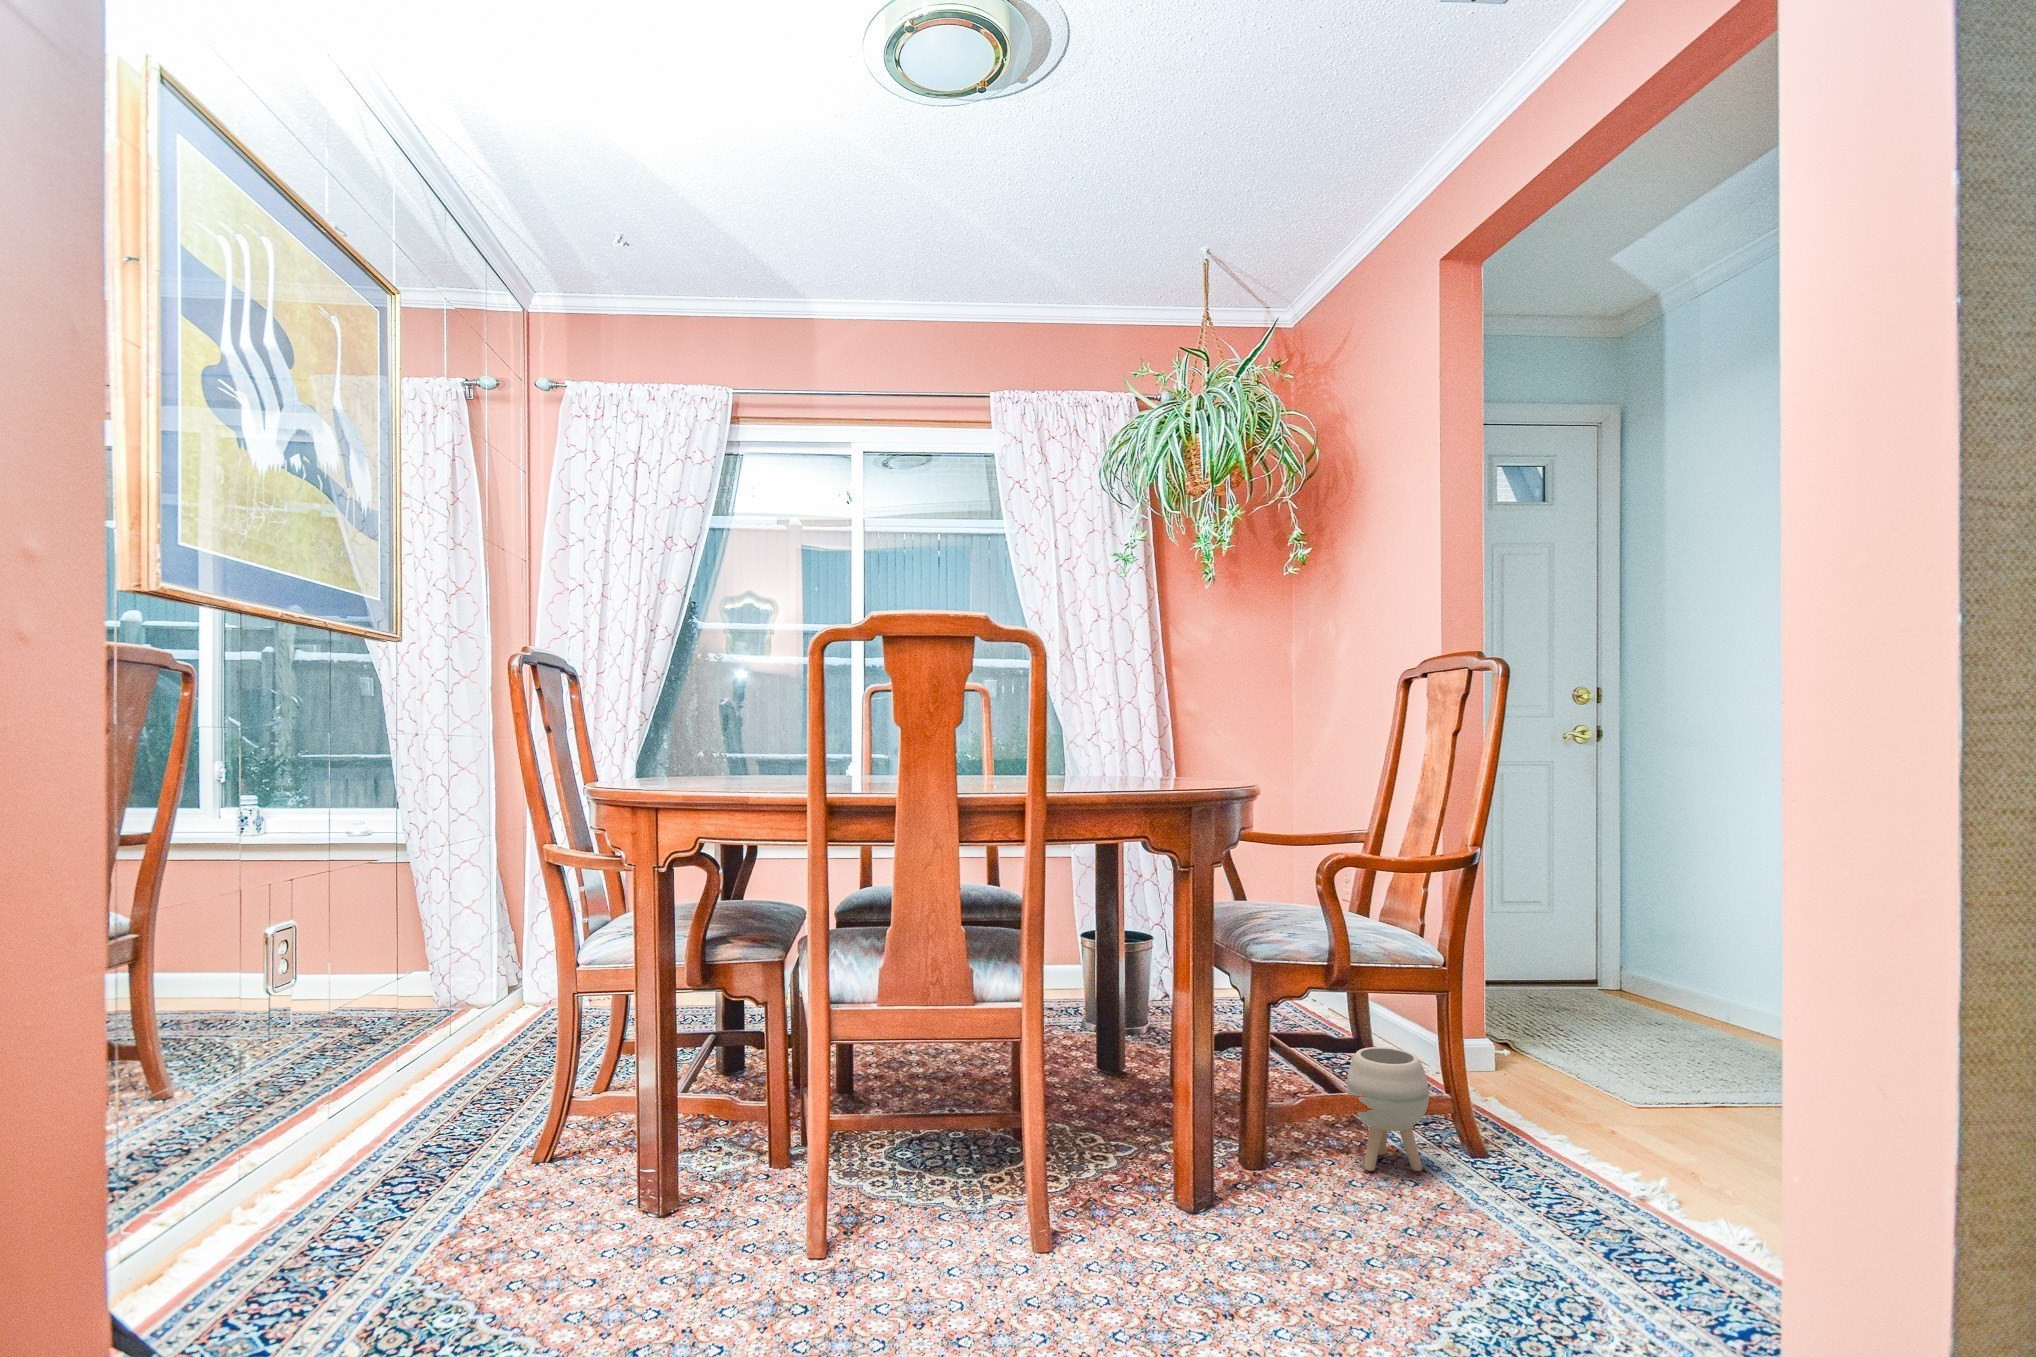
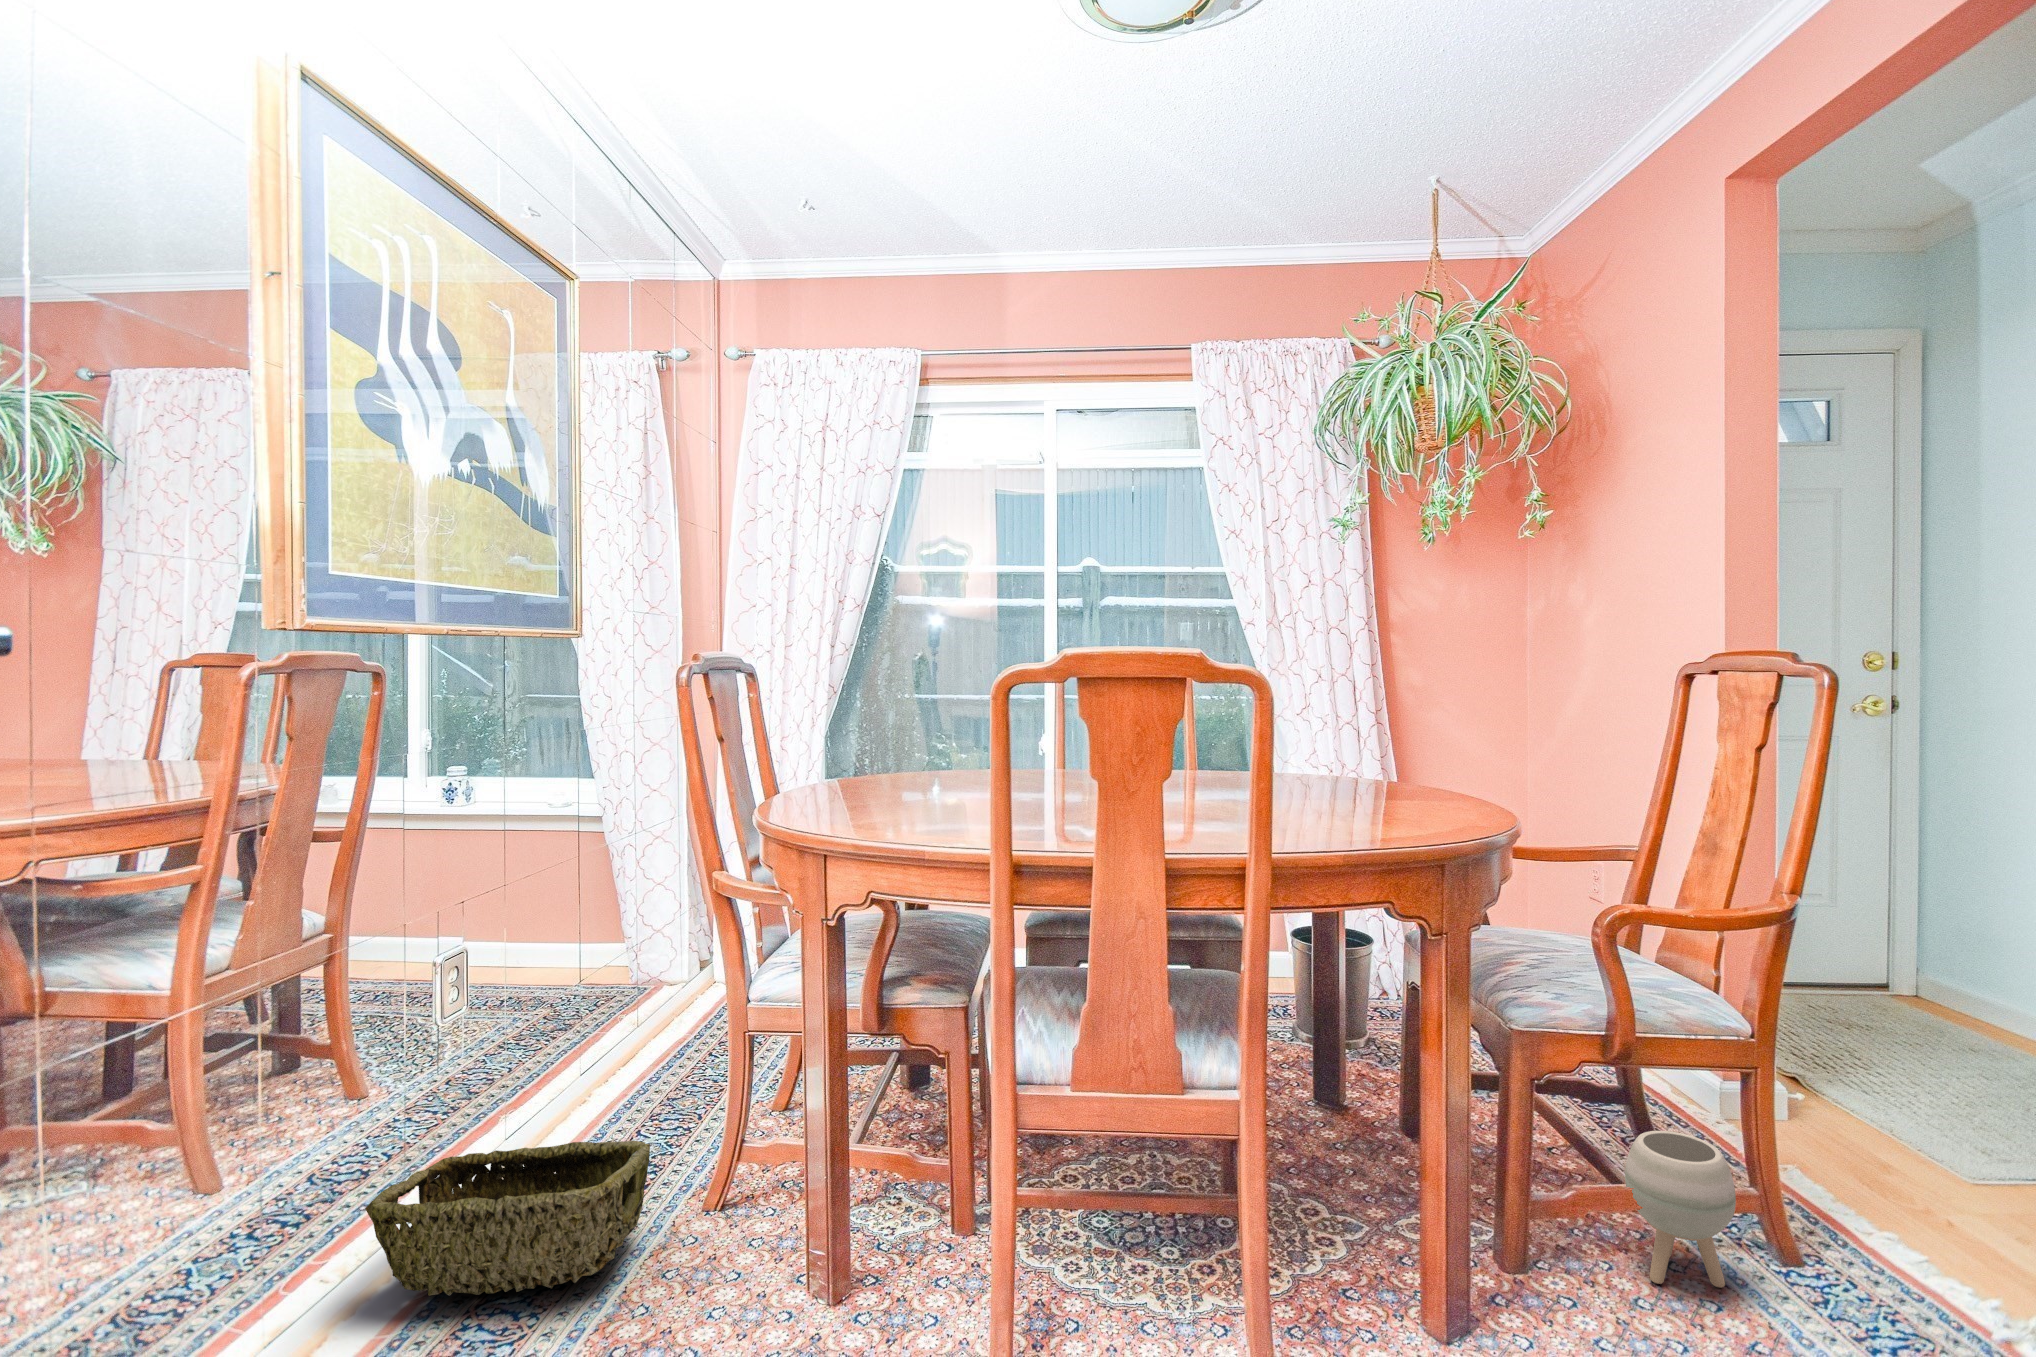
woven basket: none [199,1091,485,1227] -> present [365,1141,650,1296]

